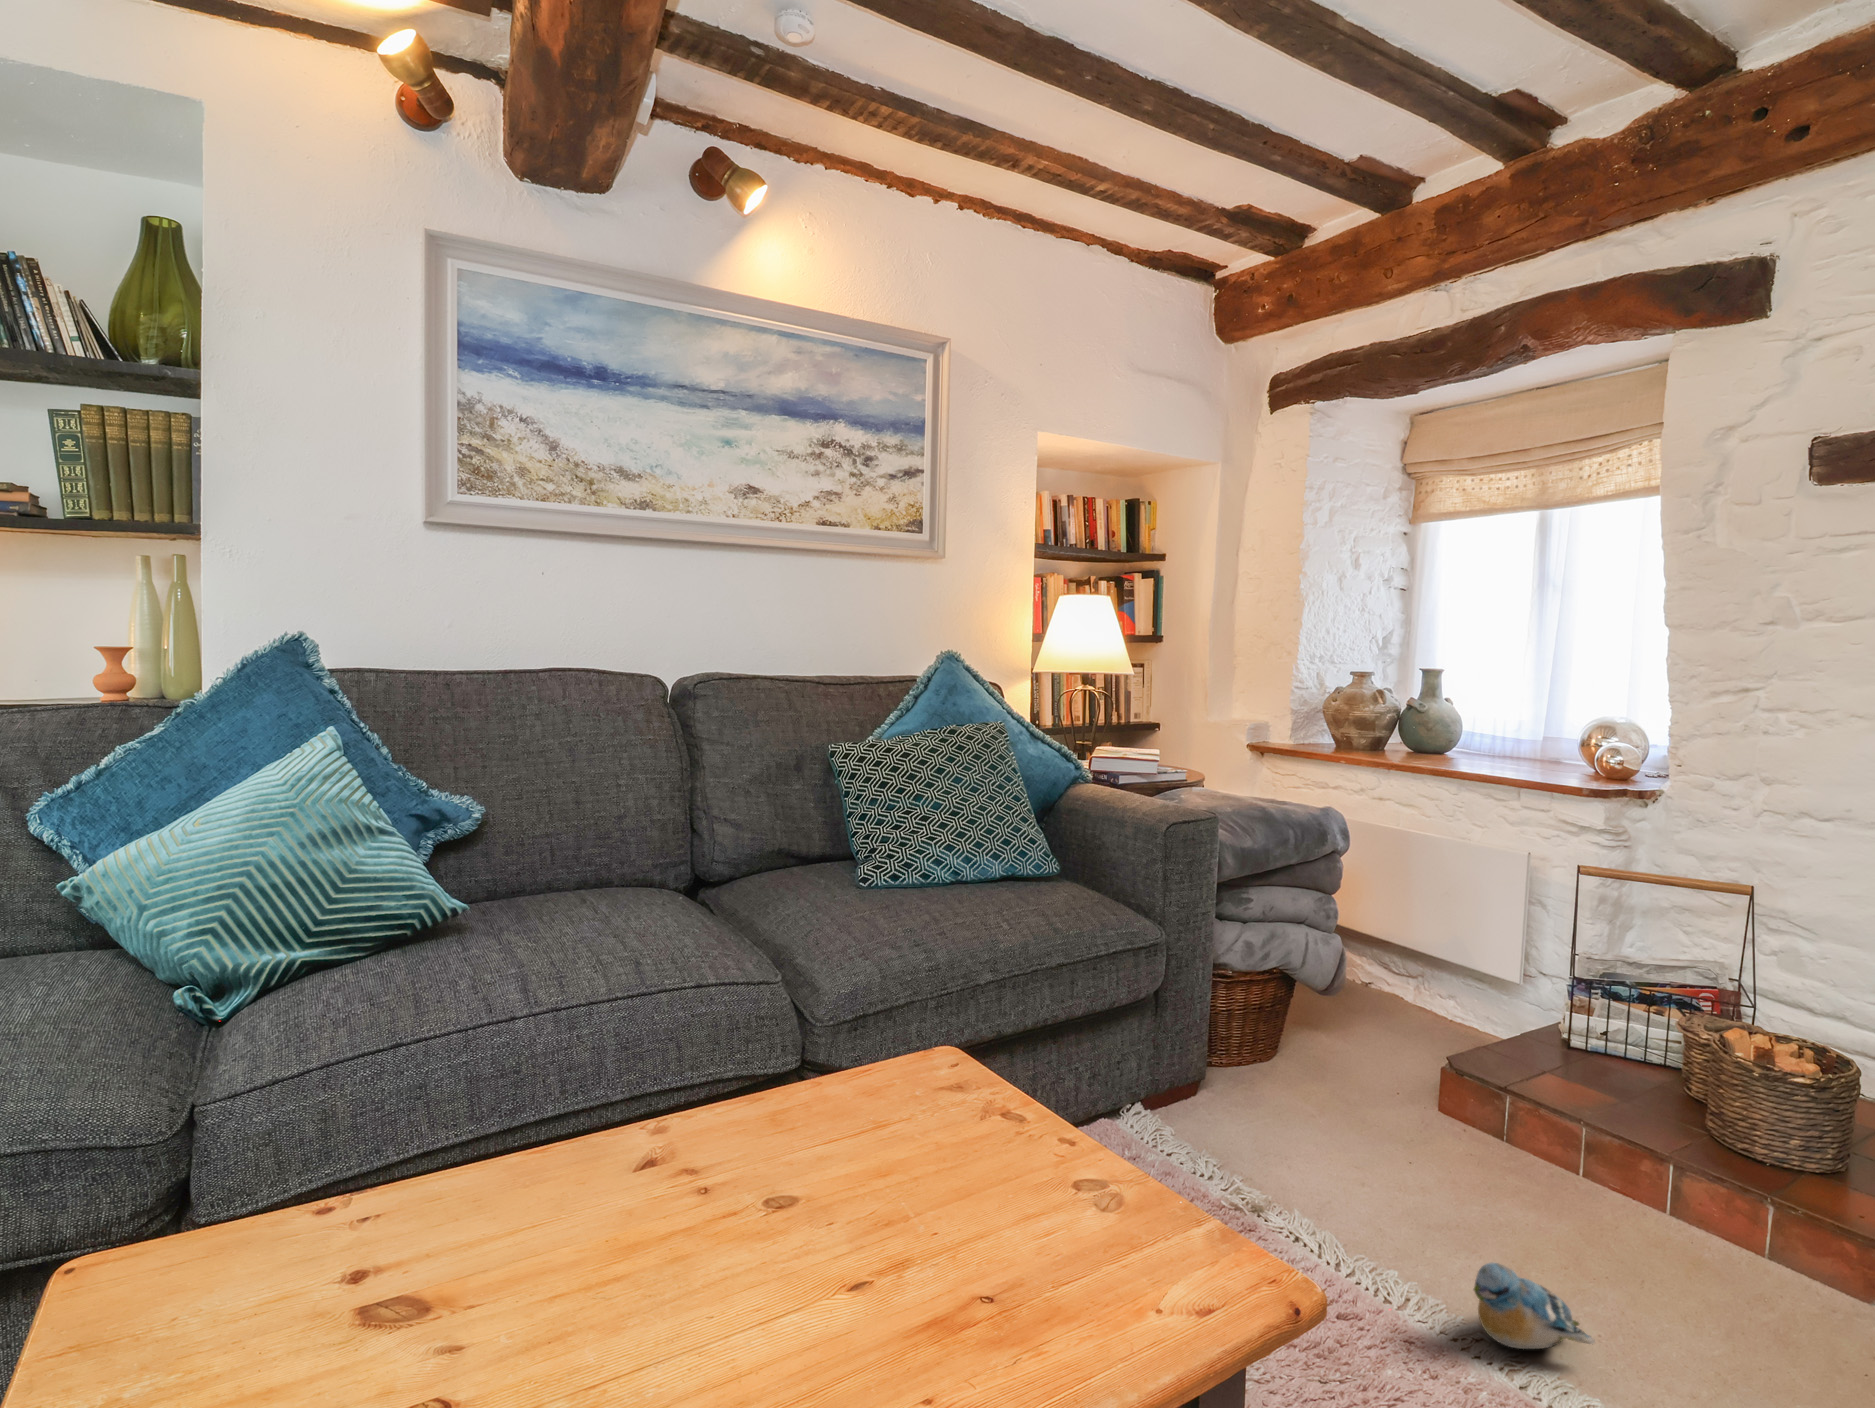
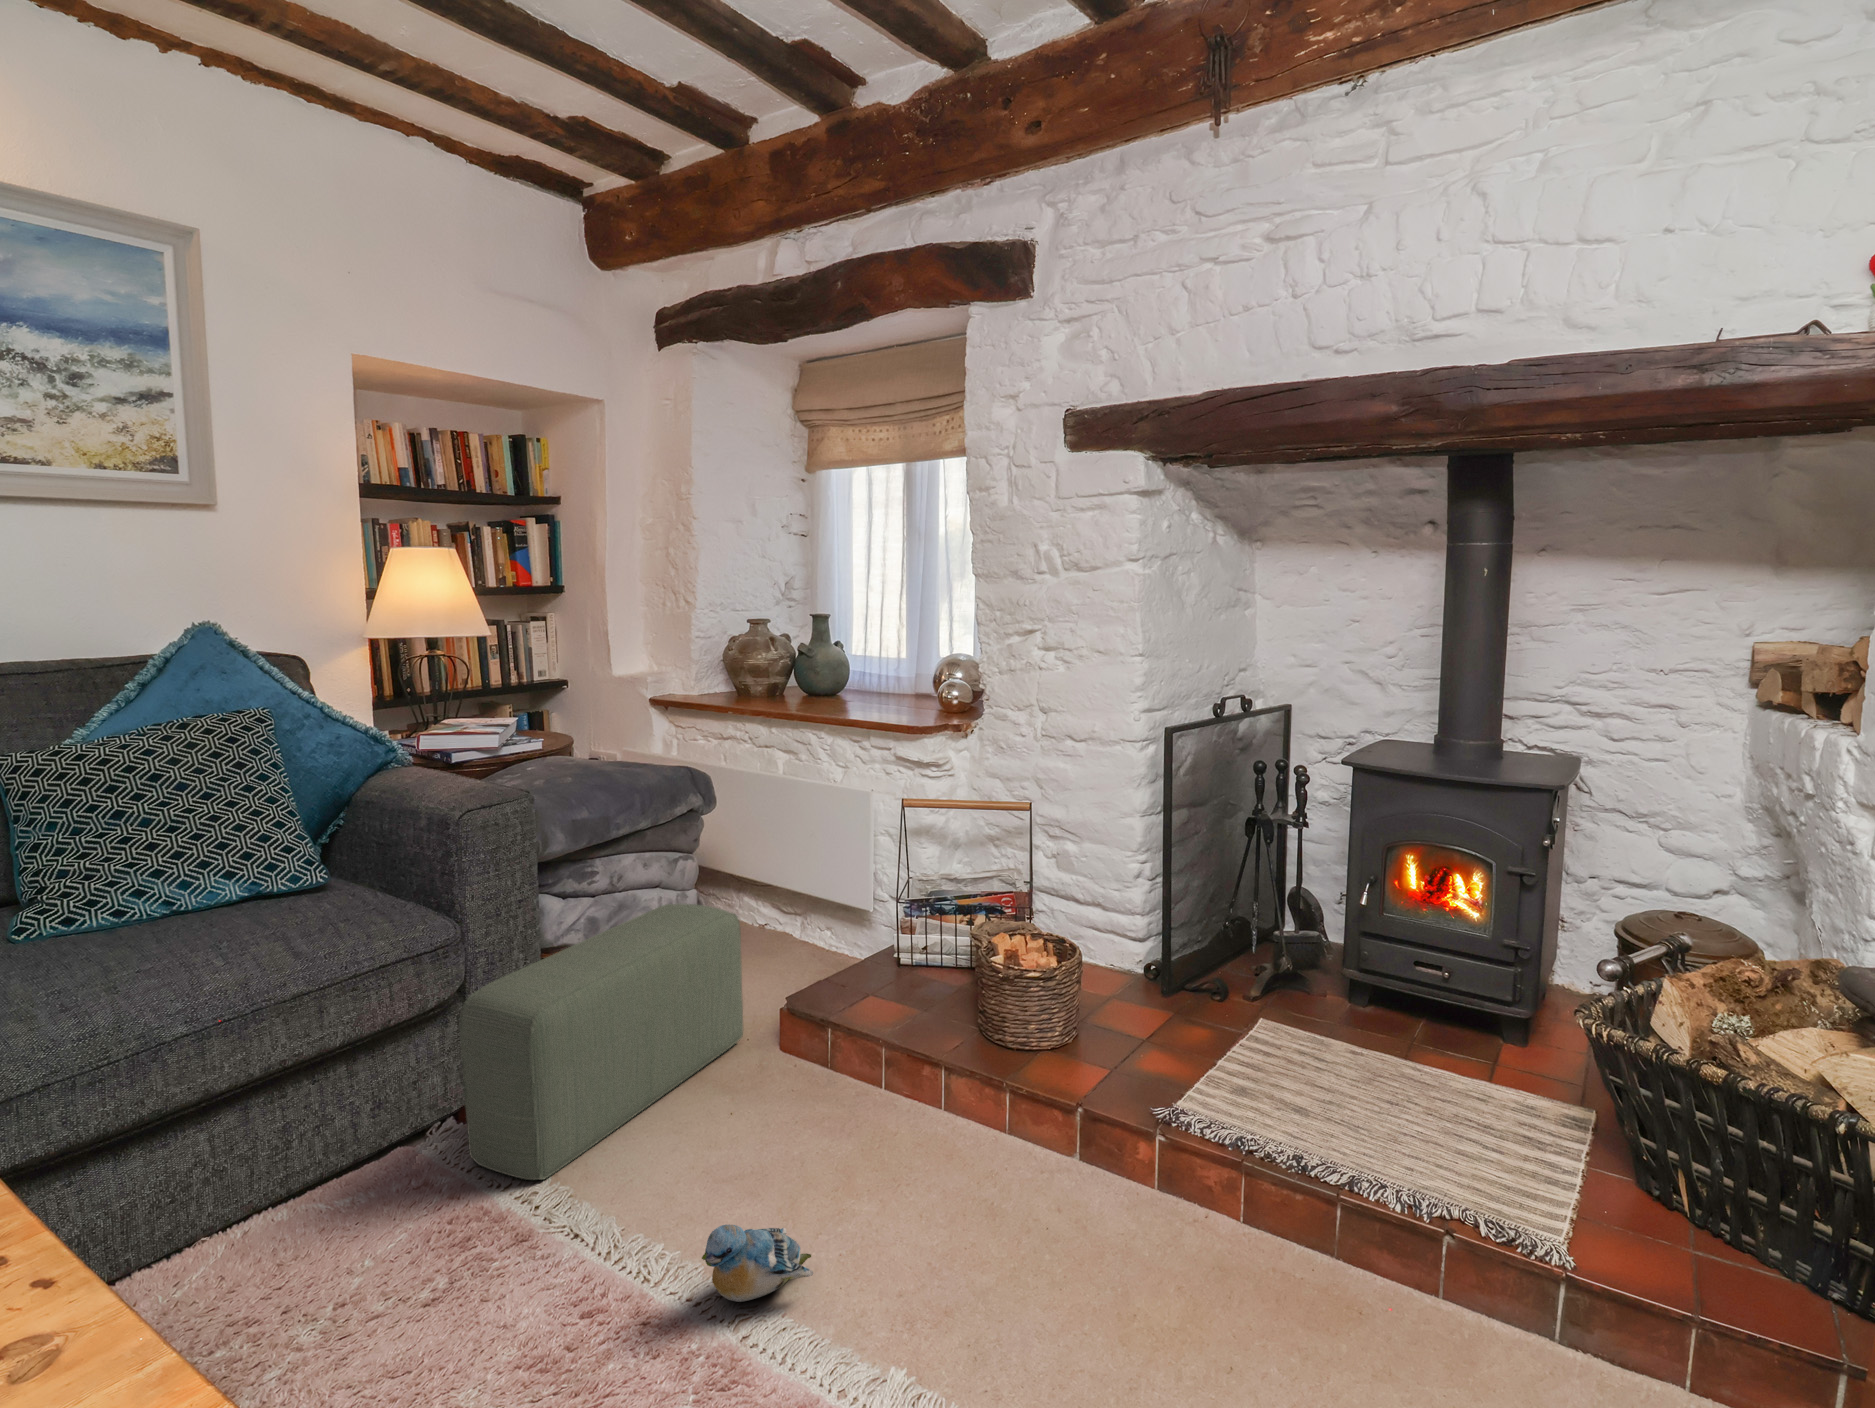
pouf: none [1168,940,1399,1176] -> present [460,904,743,1180]

